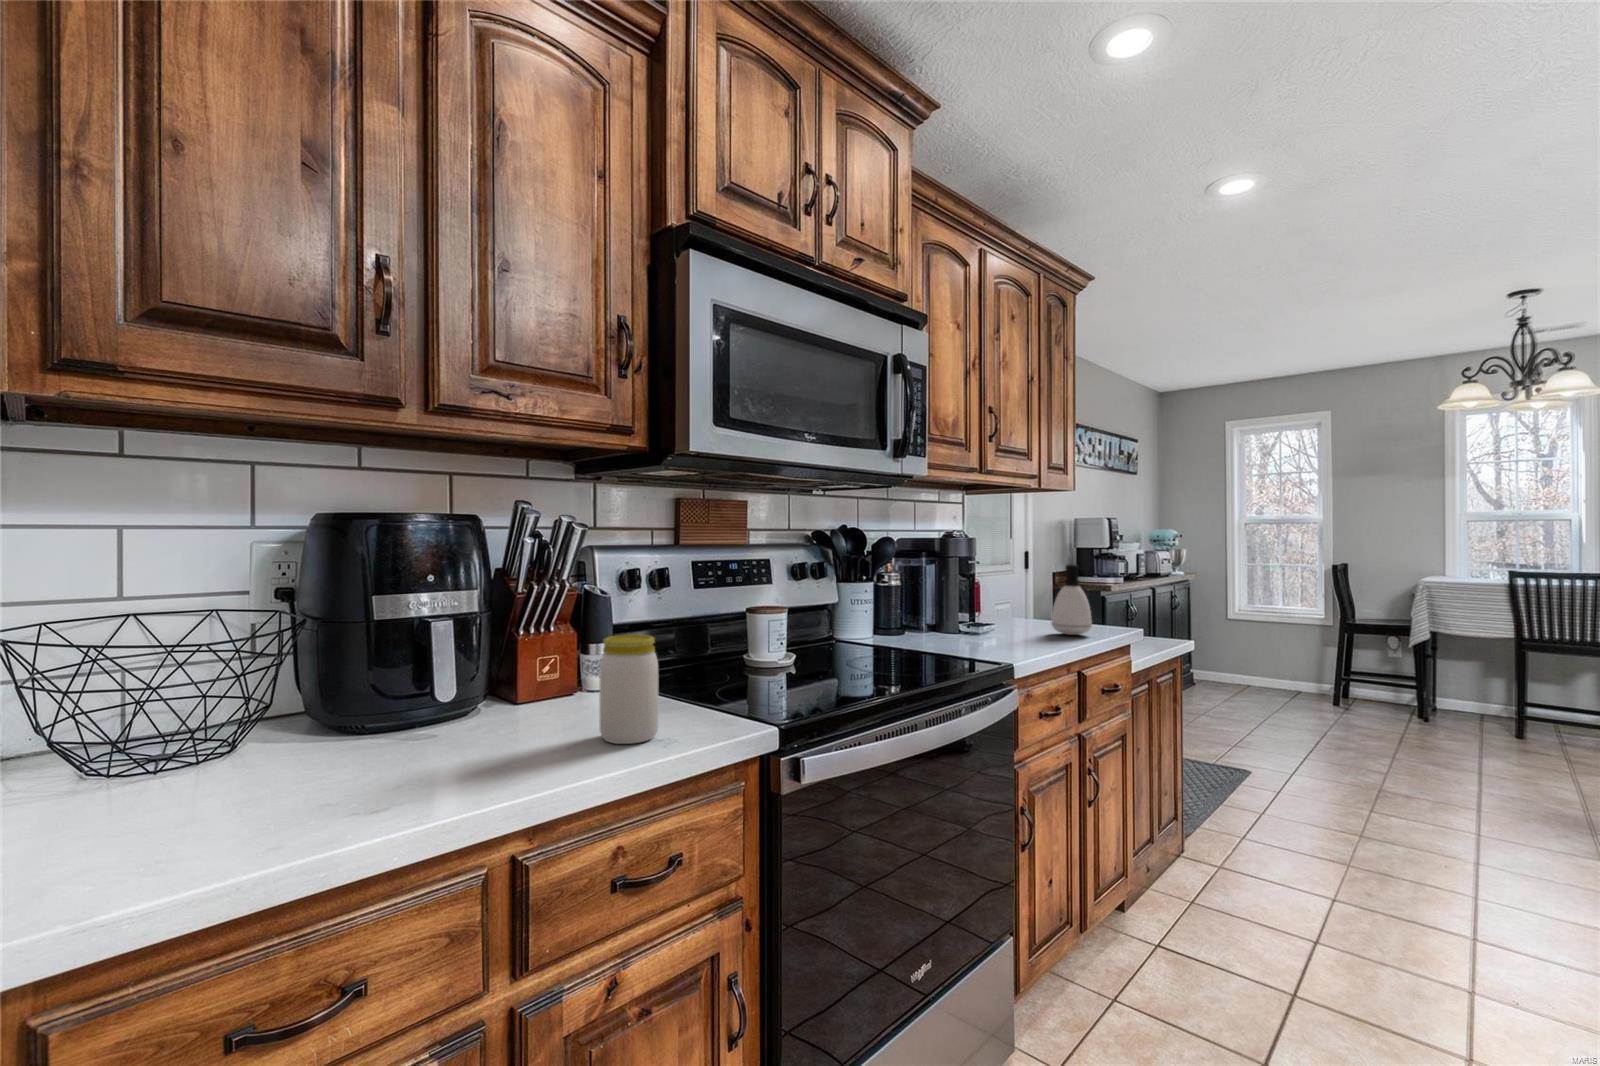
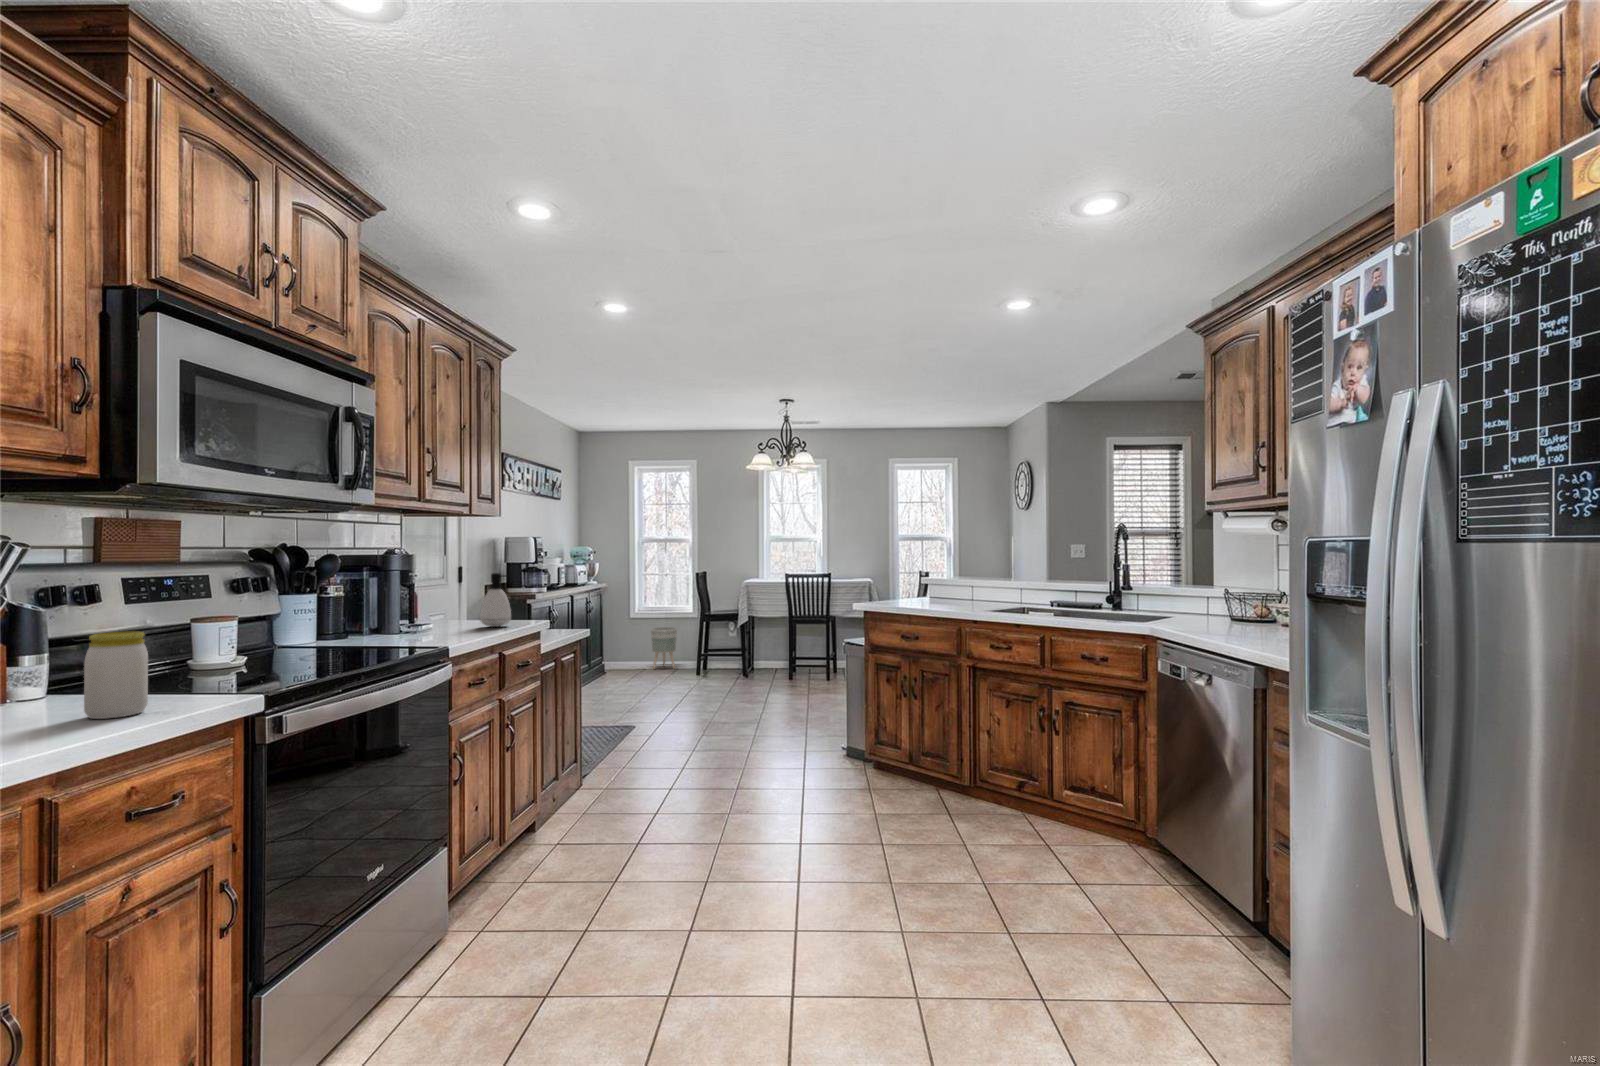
planter: none [1259,635,1300,693] -> present [651,627,677,669]

